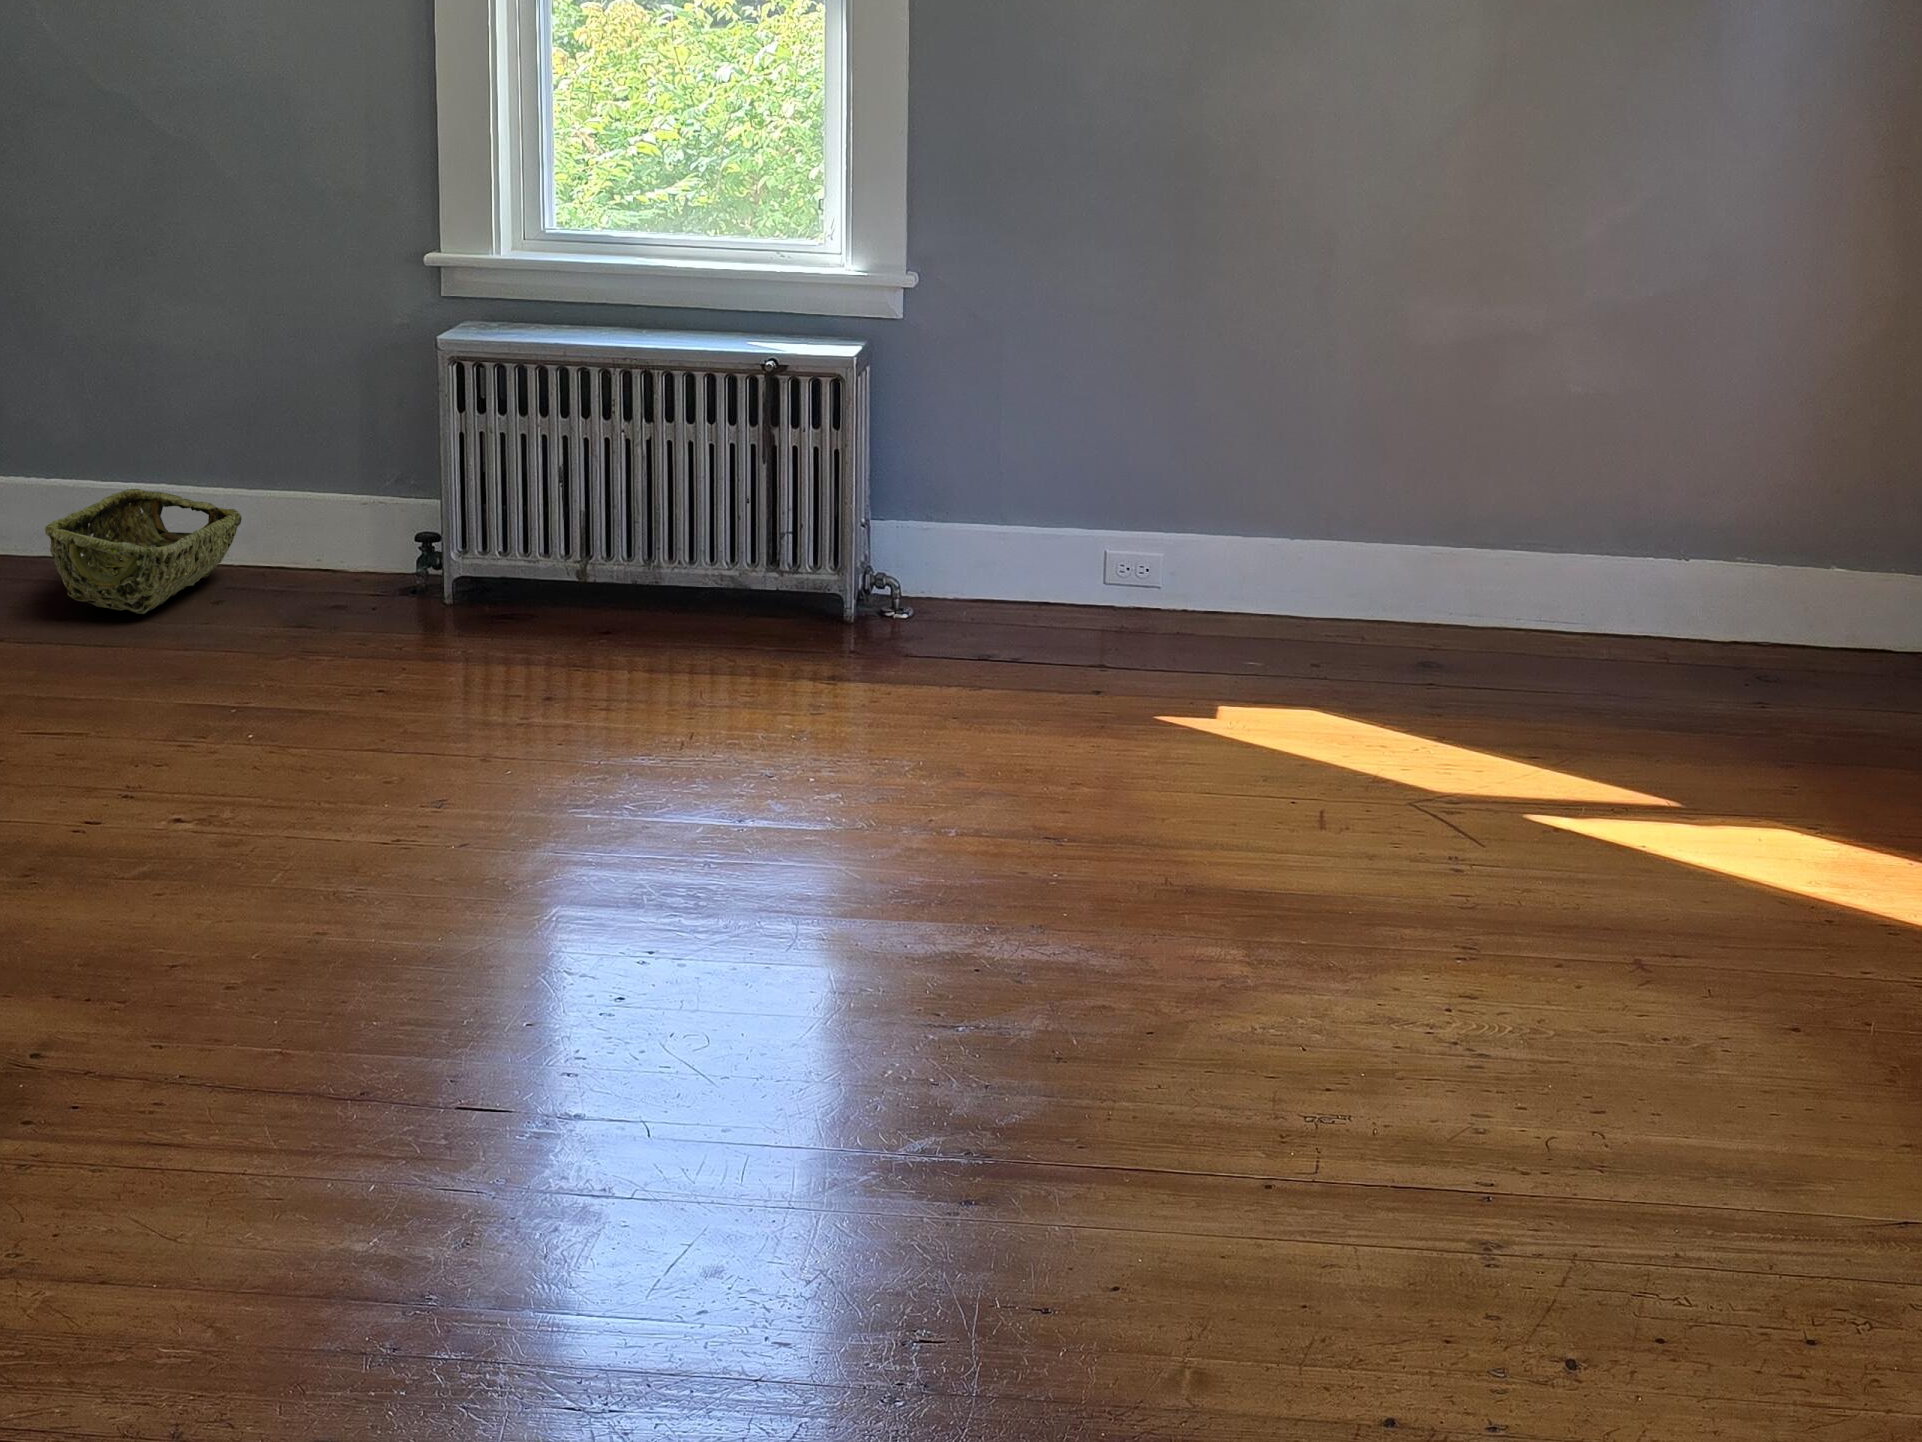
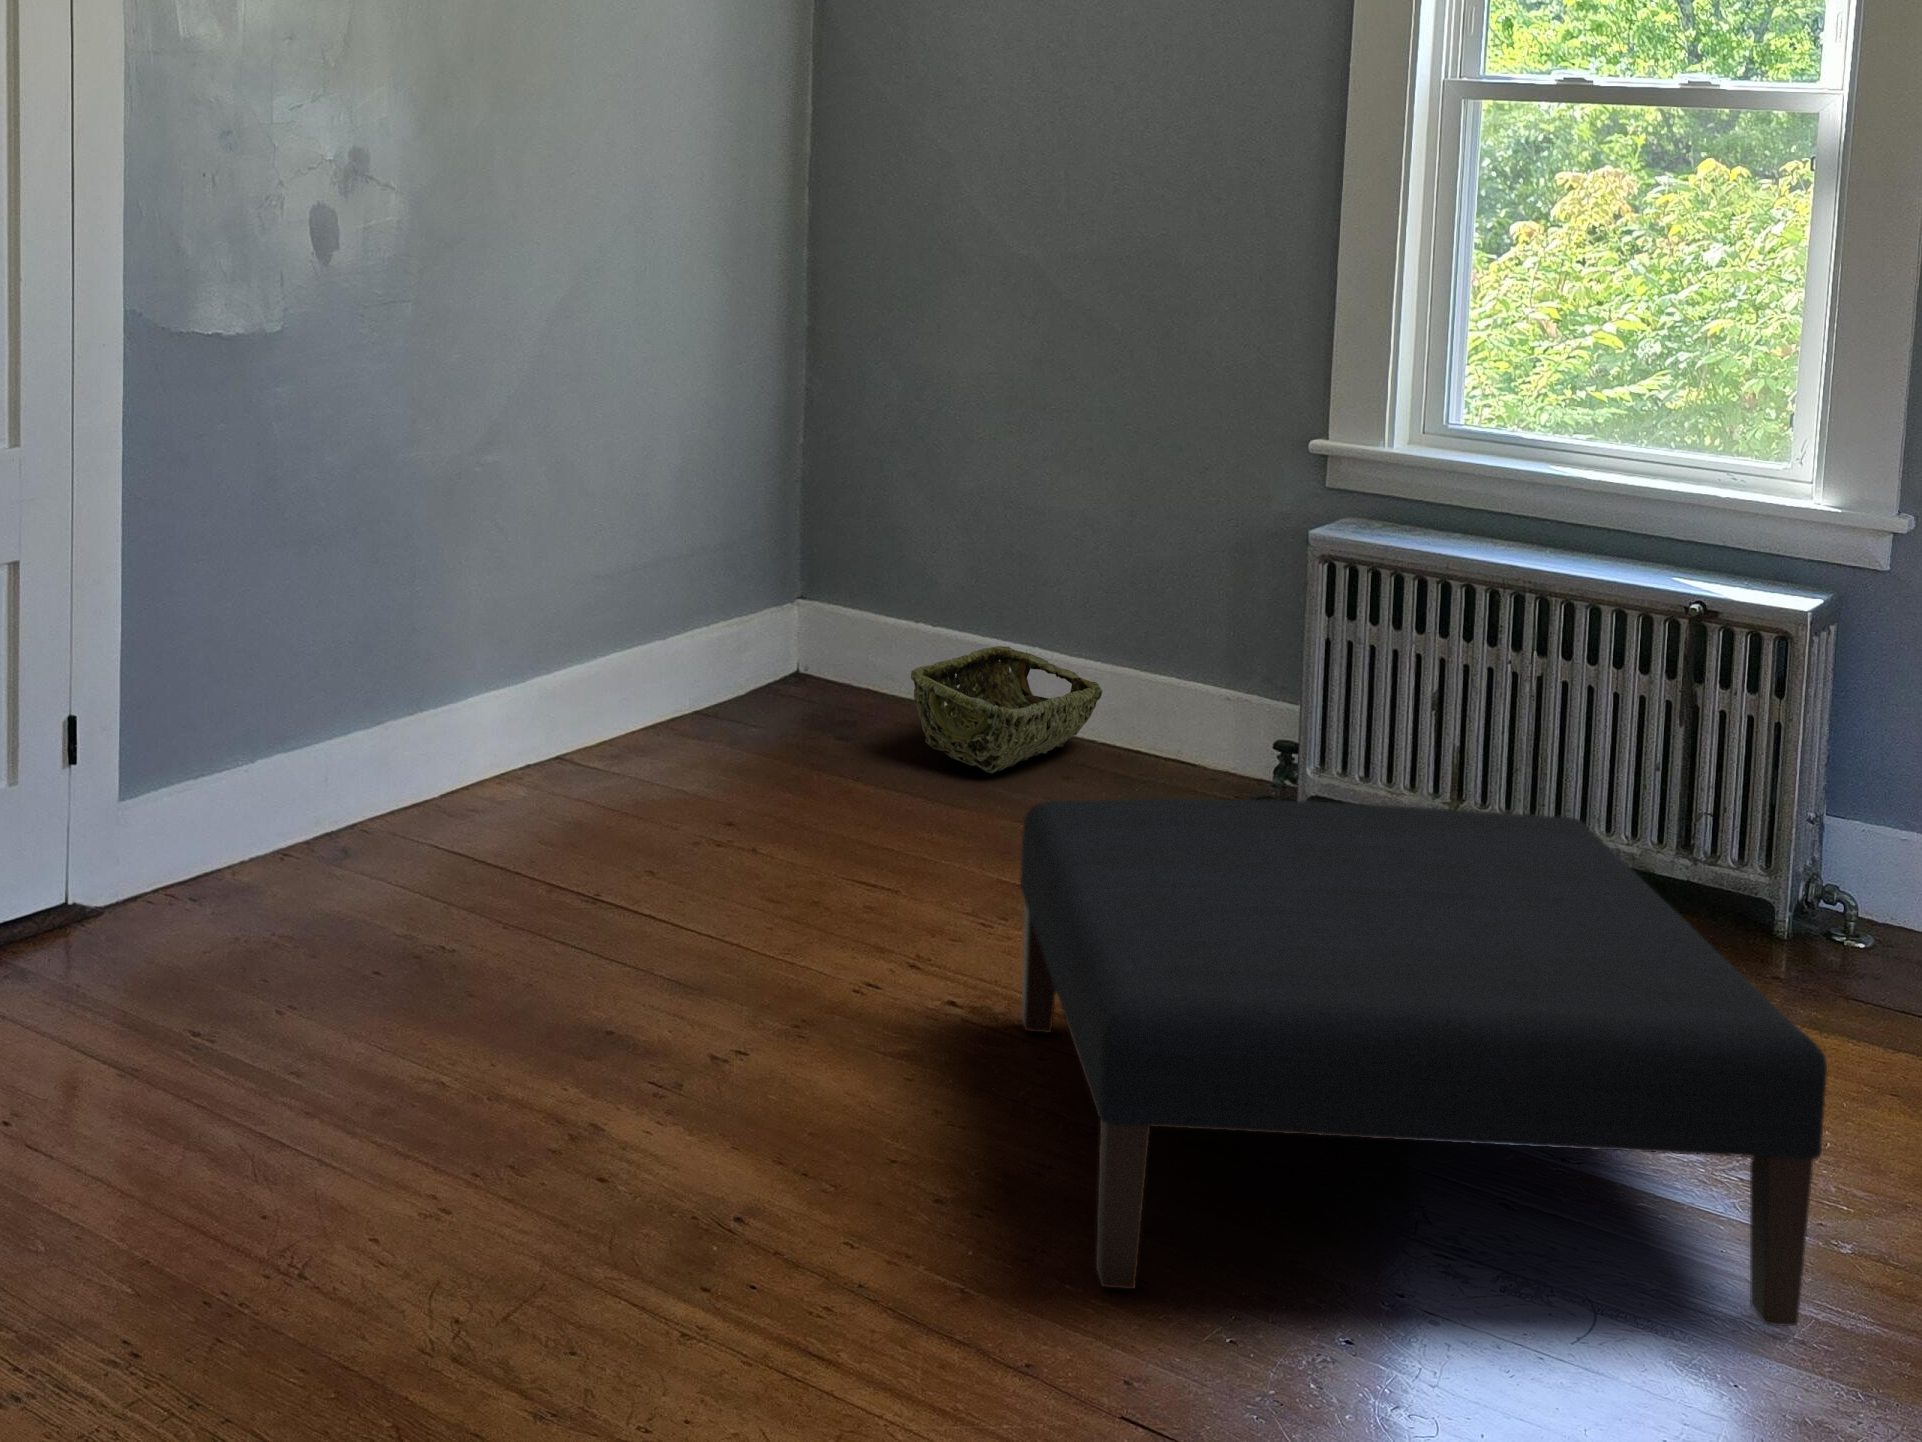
ottoman: none [239,549,961,1050] -> present [1020,799,1827,1326]

